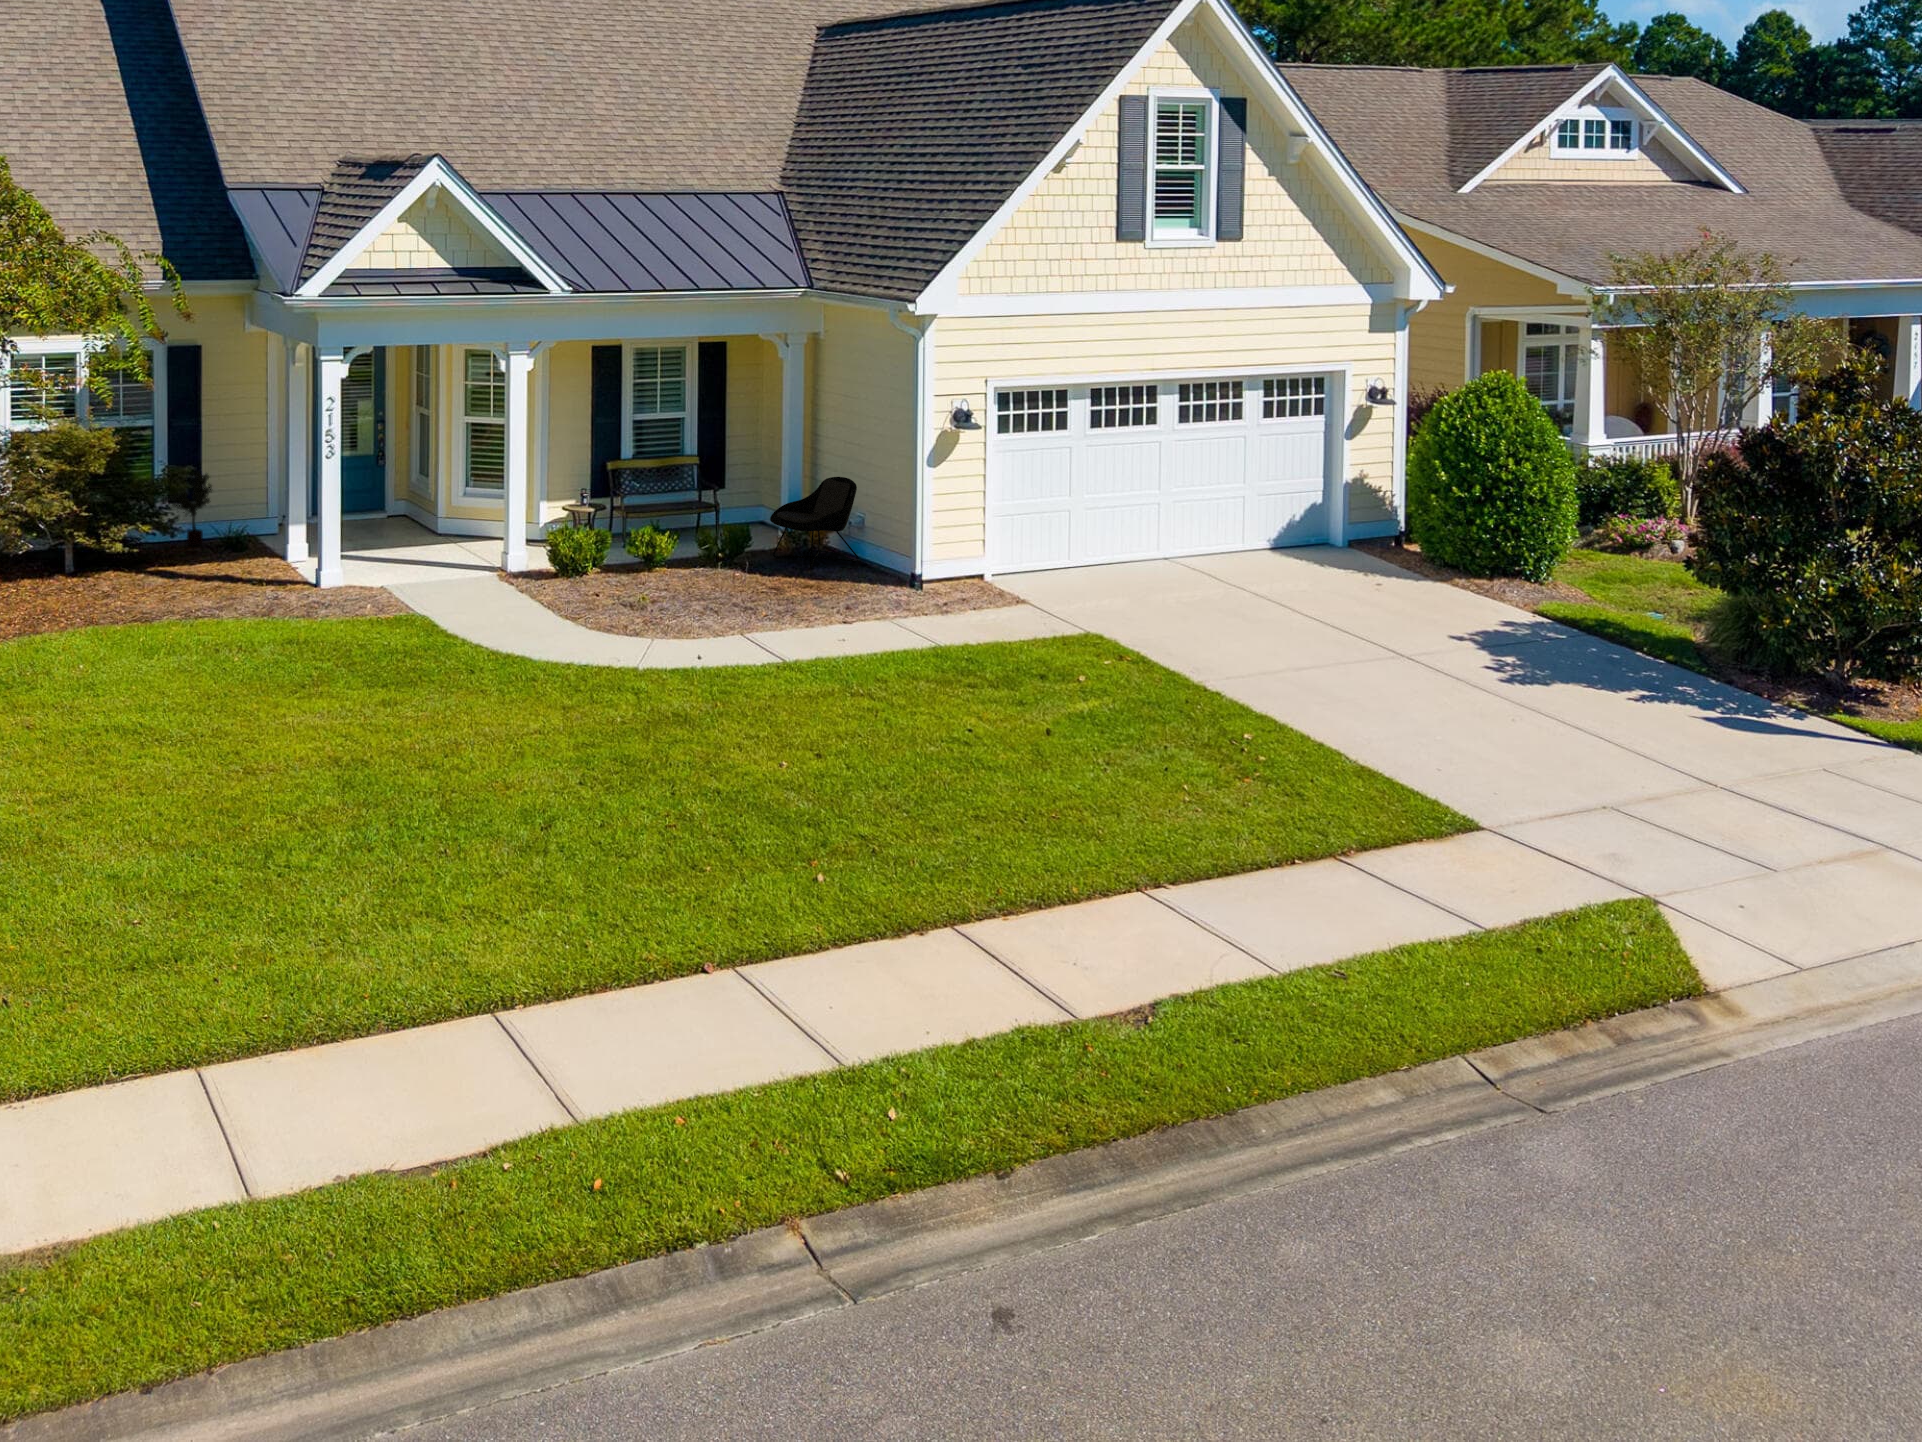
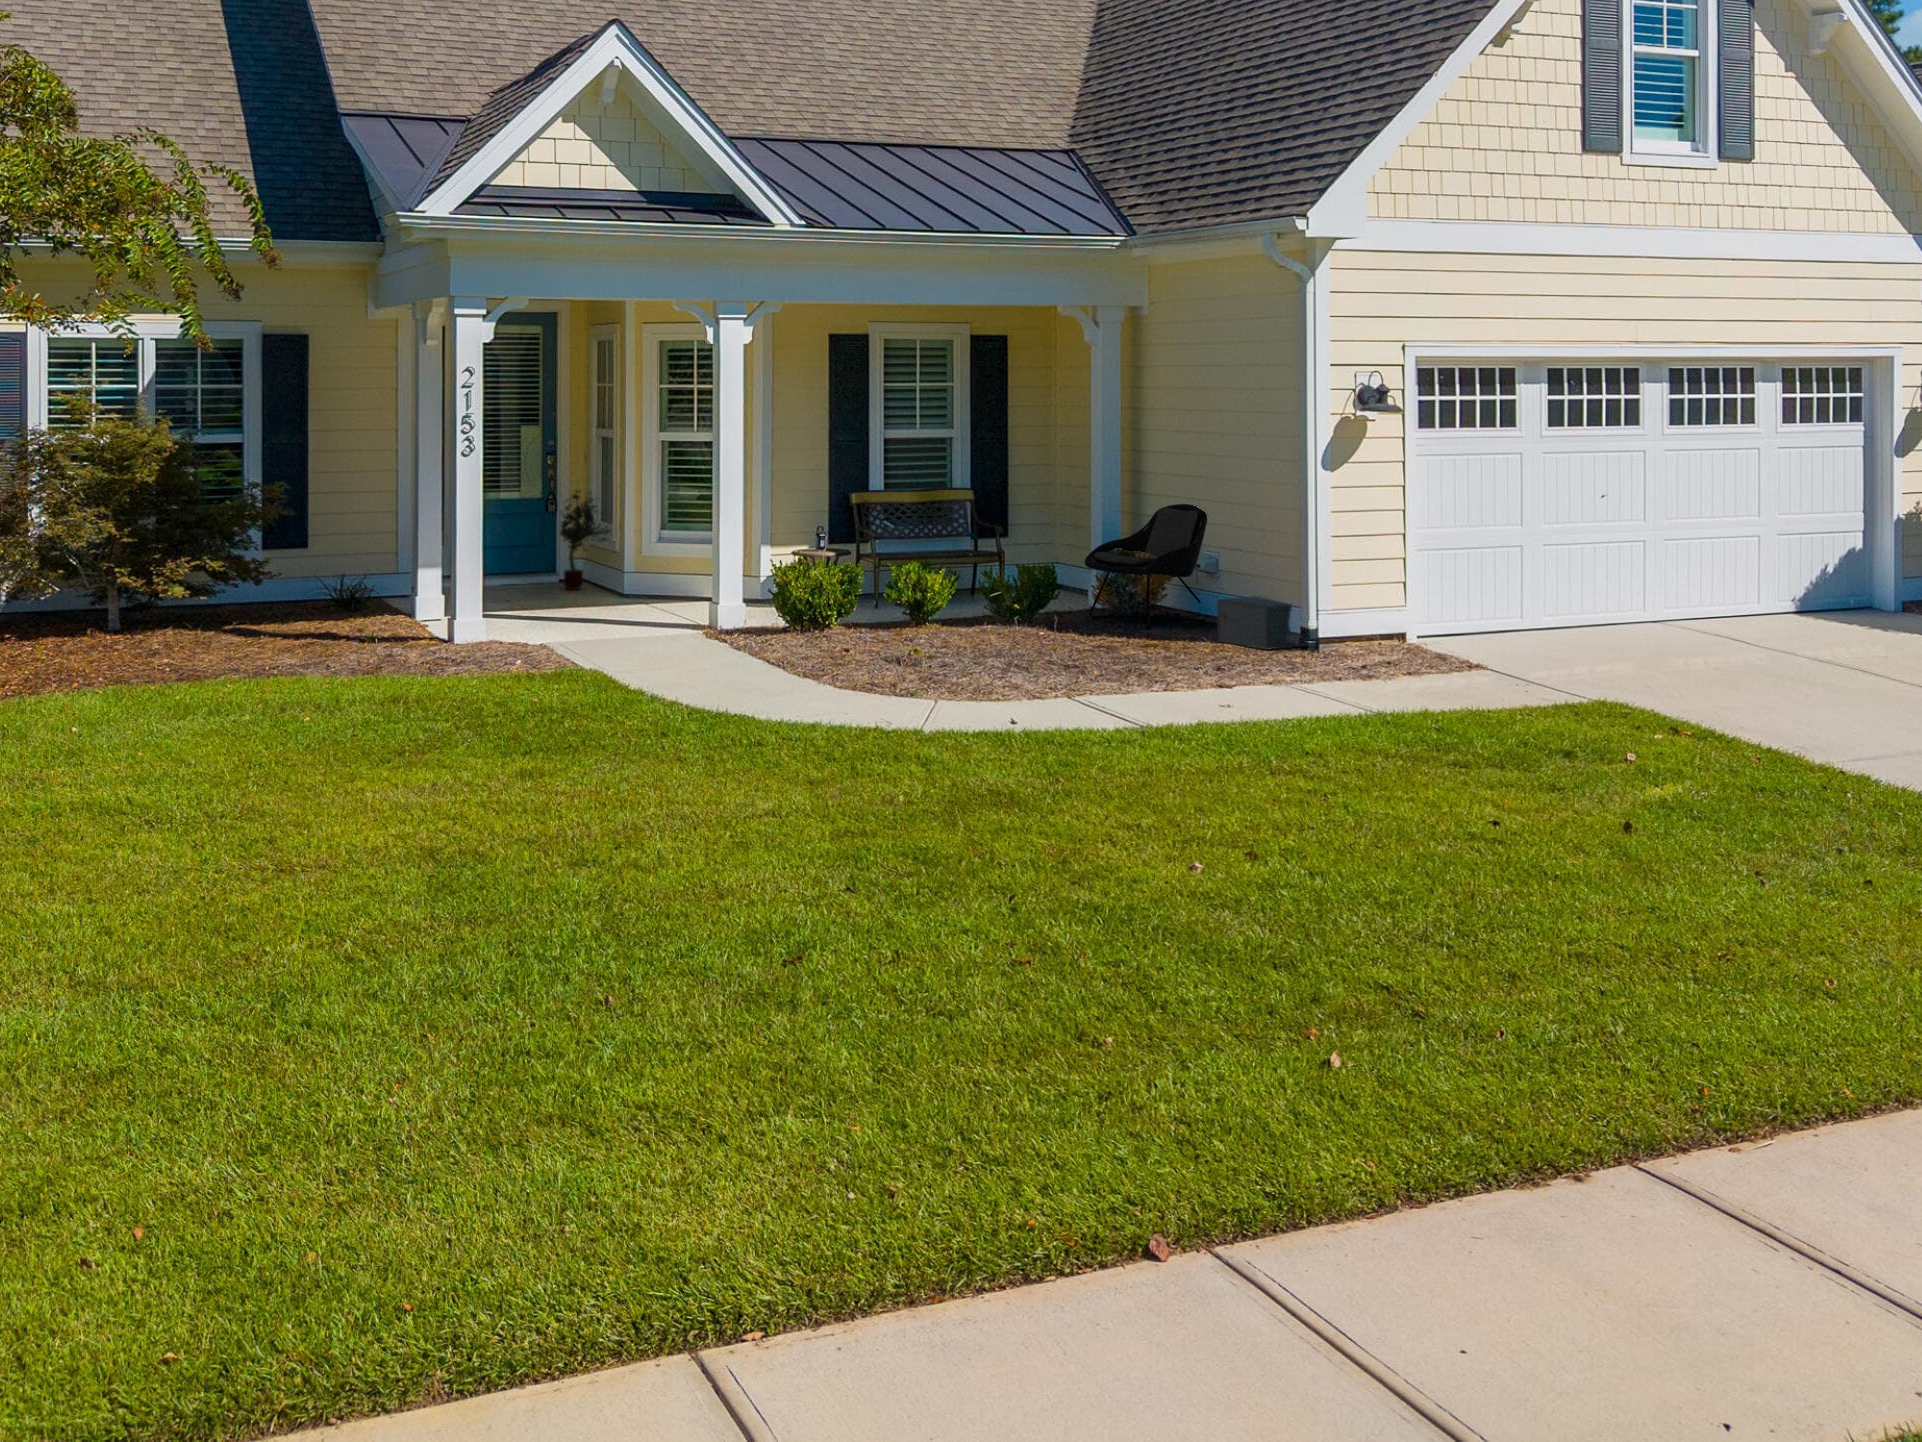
potted tree: present [172,468,212,546] -> present [560,490,609,590]
storage box: none [856,548,919,589] -> present [1217,596,1310,650]

